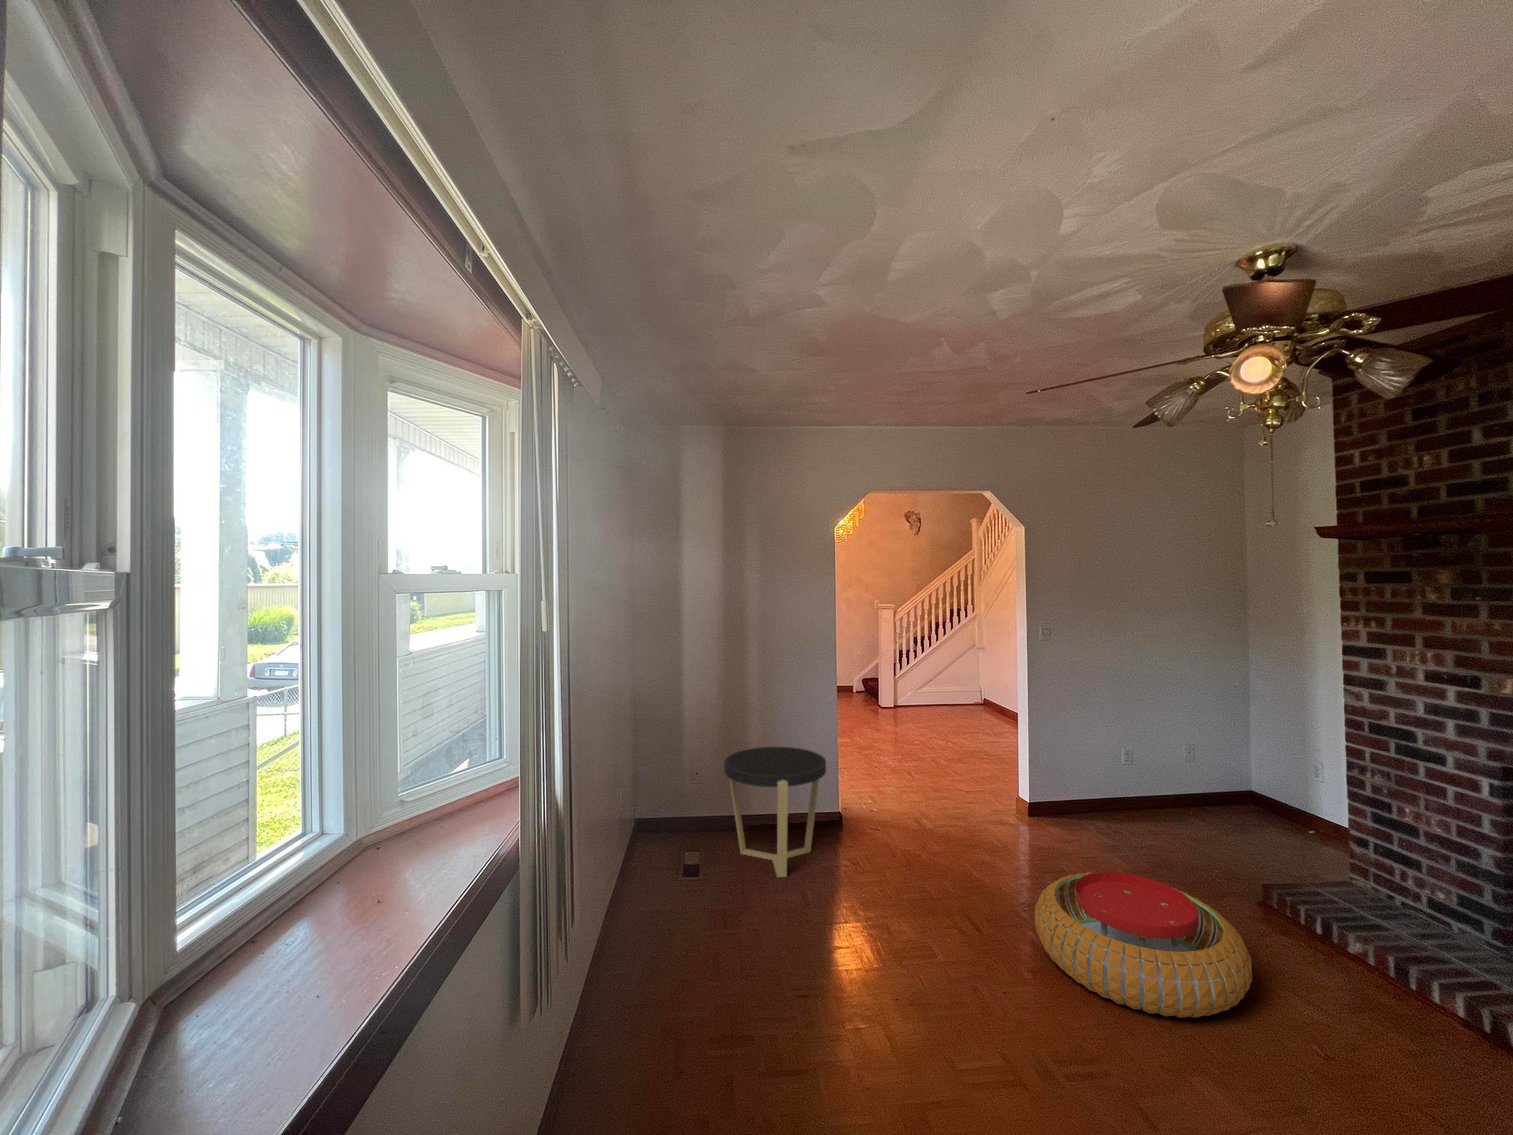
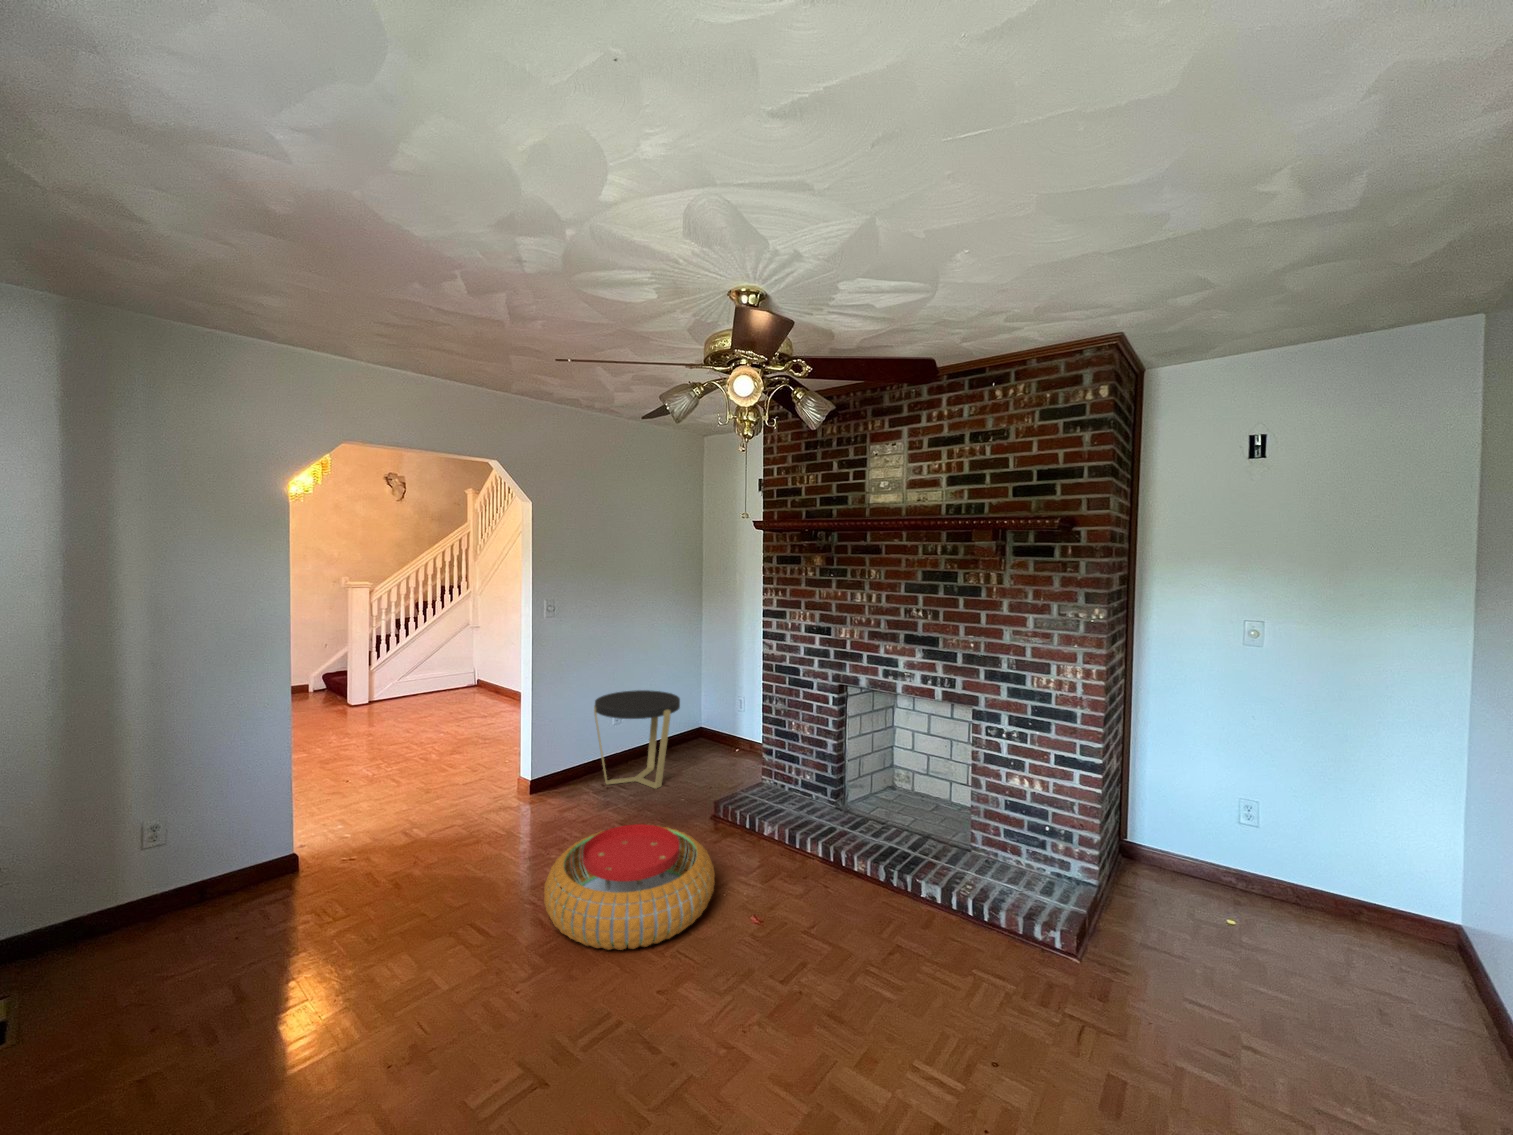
side table: present [724,747,826,878] -> present [594,690,680,789]

